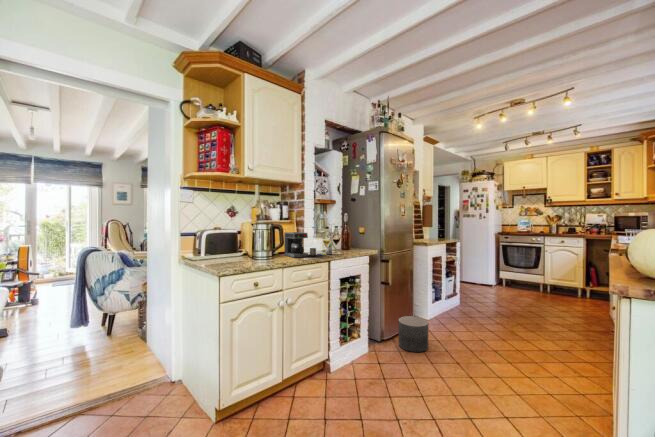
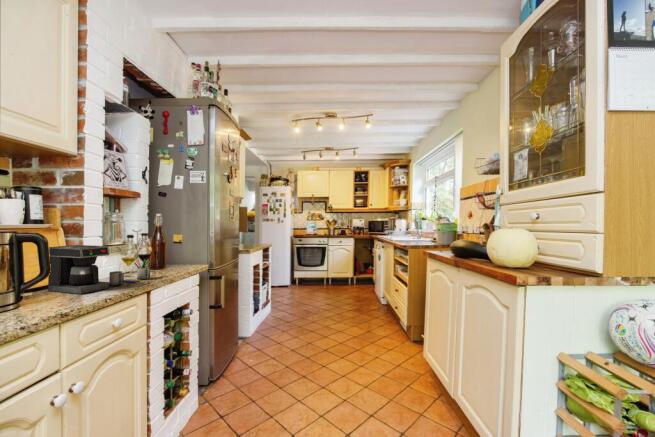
planter: present [398,316,428,352] -> none [229,341,266,387]

